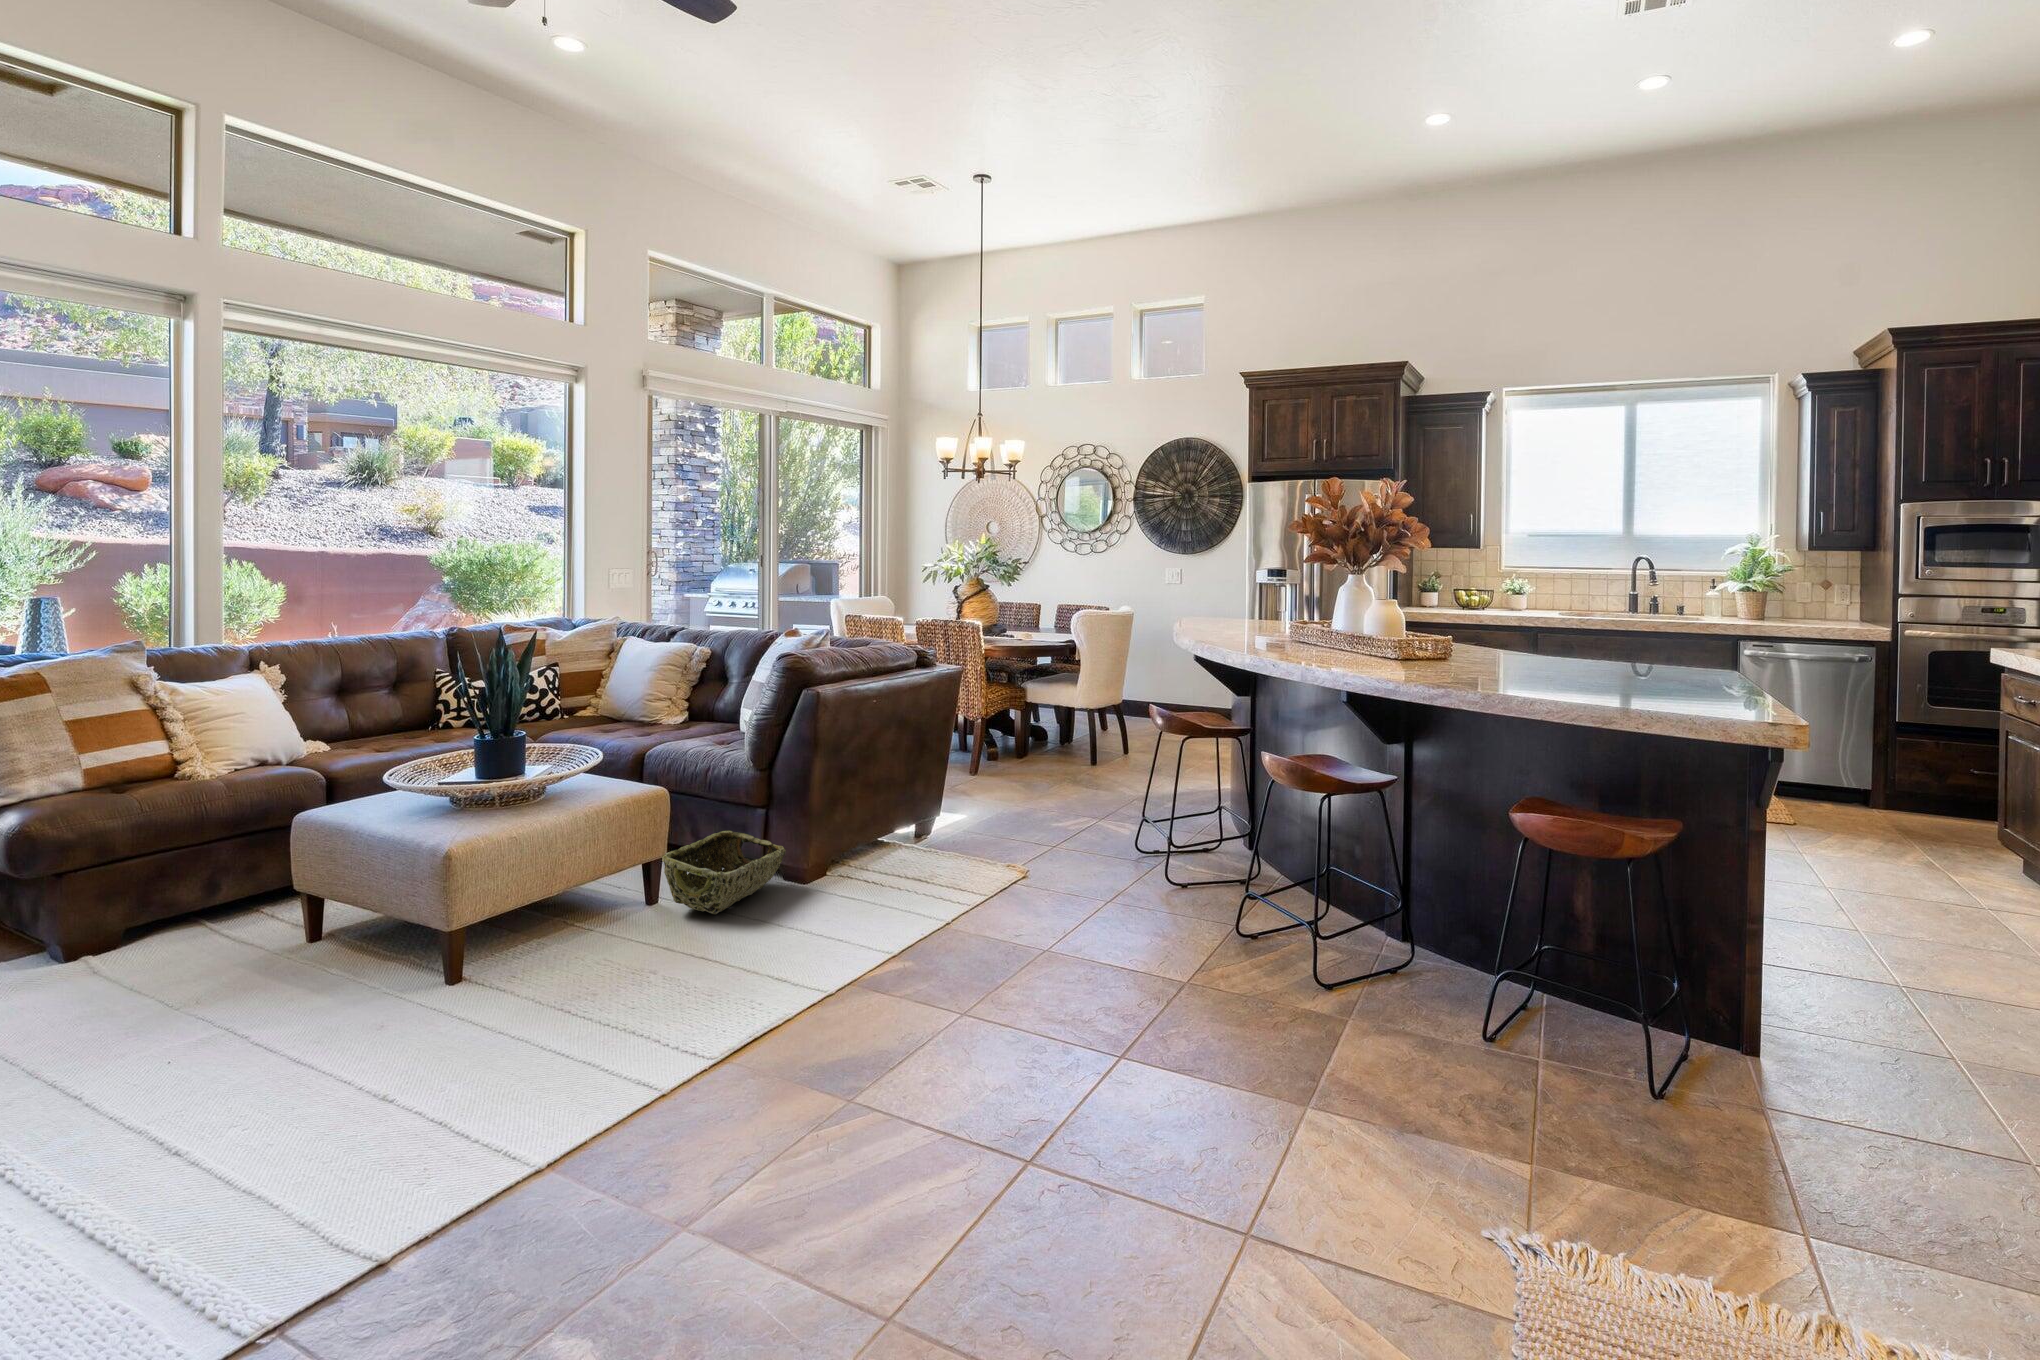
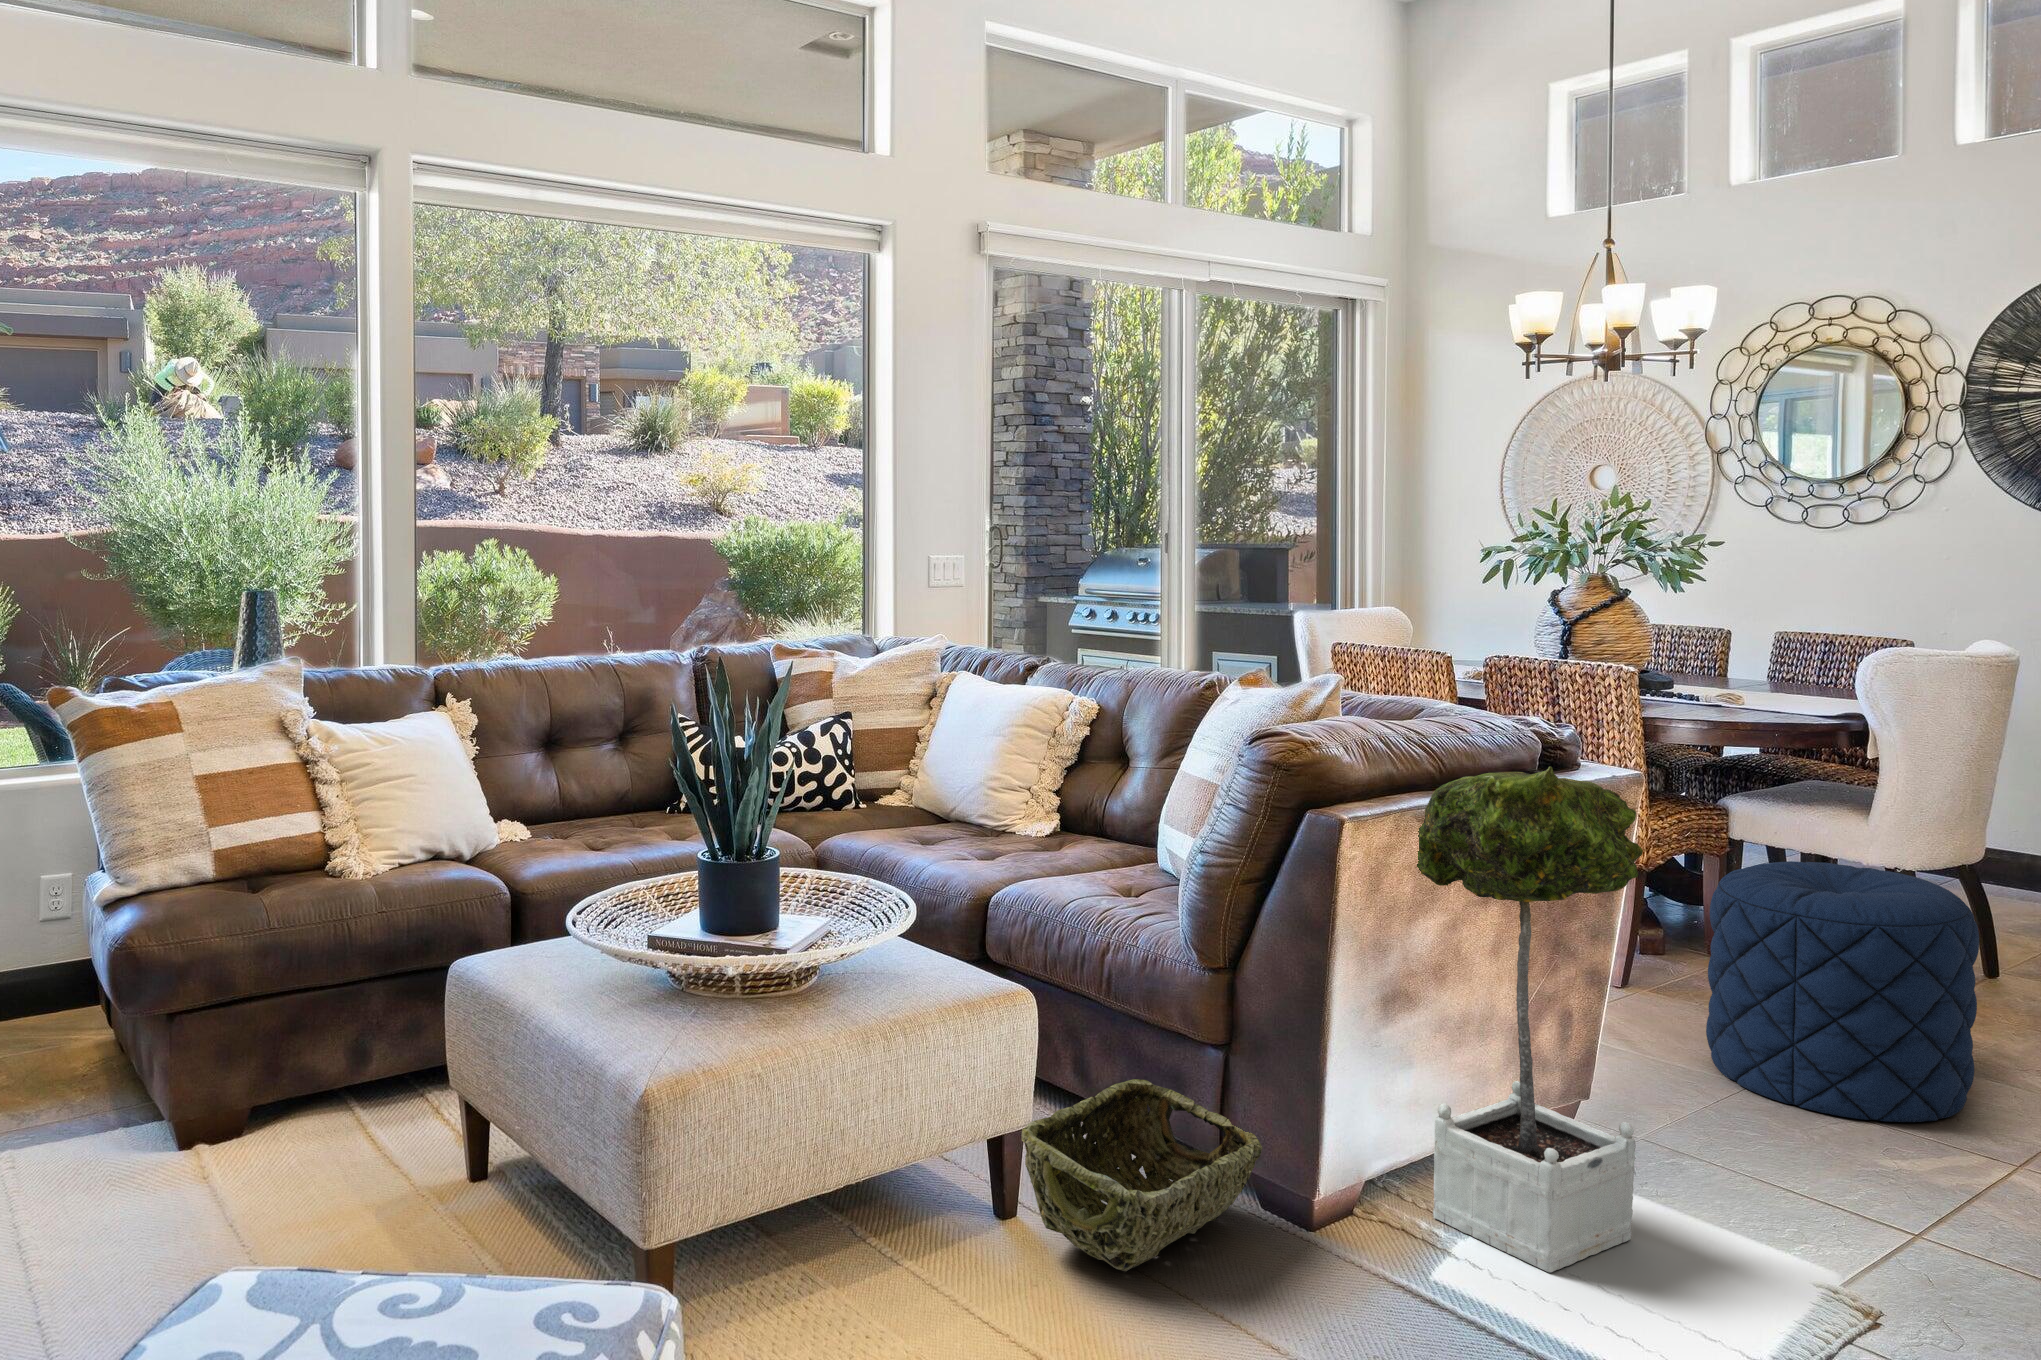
potted tree: none [853,662,951,884] -> present [1417,767,1643,1272]
pouf: none [1003,706,1102,813] -> present [1706,861,1979,1122]

